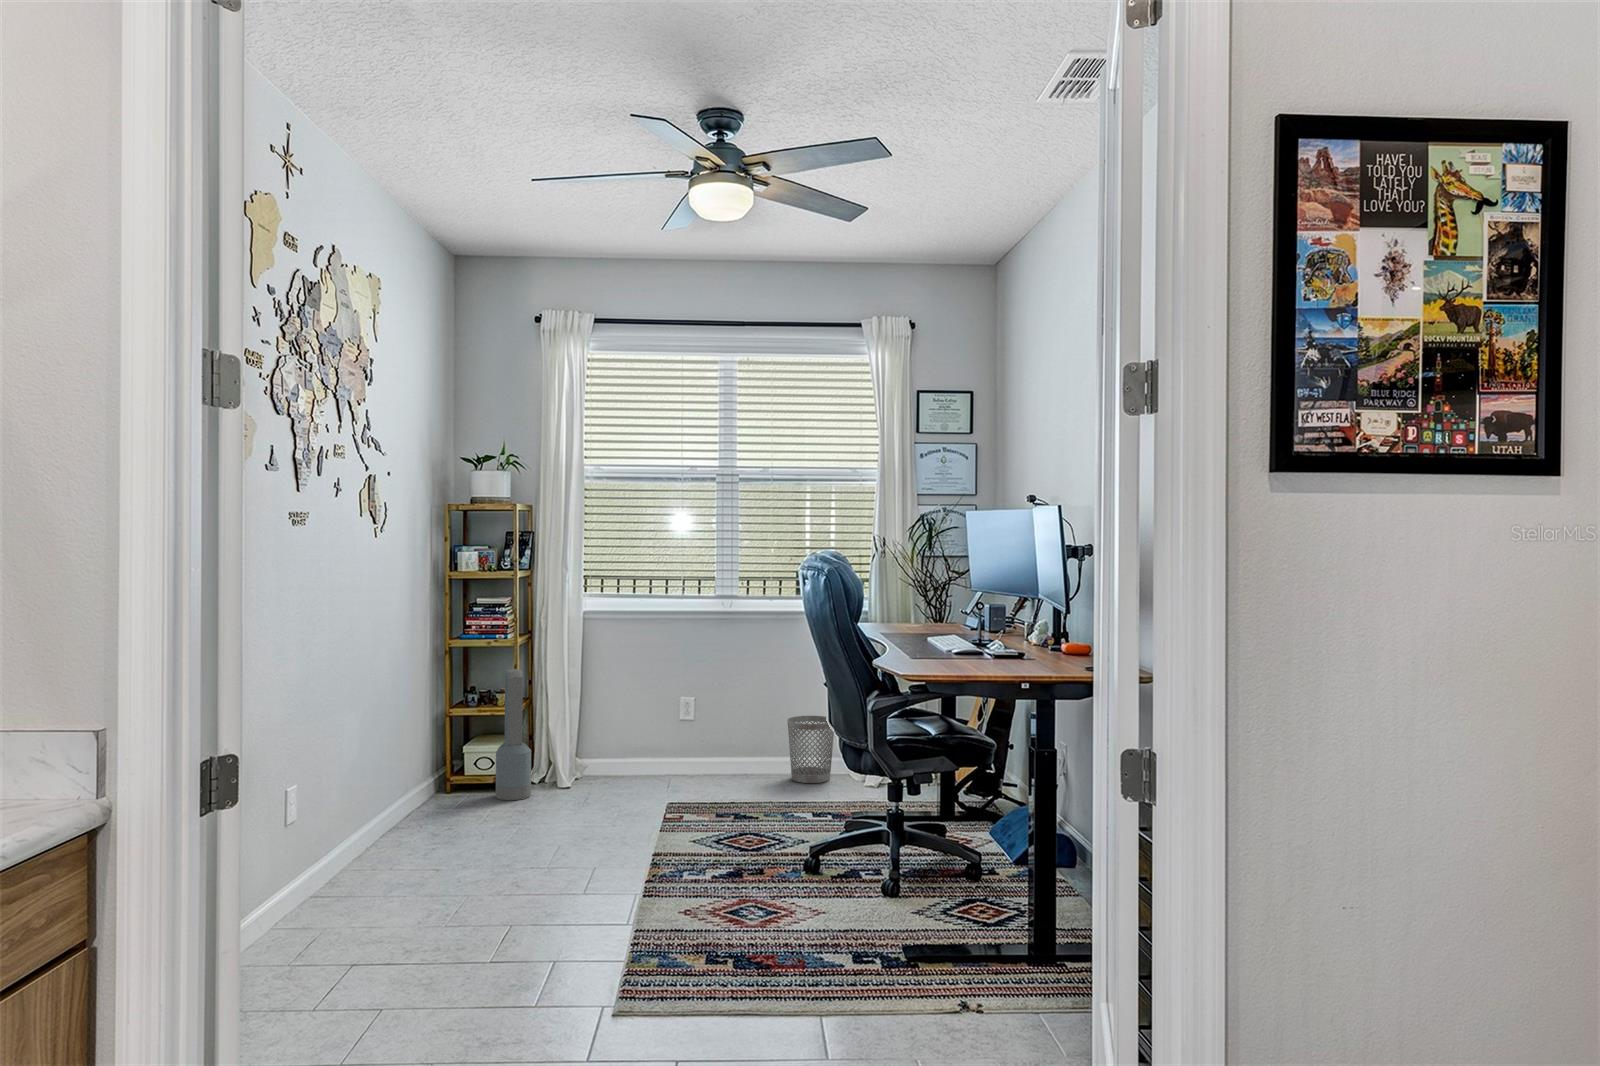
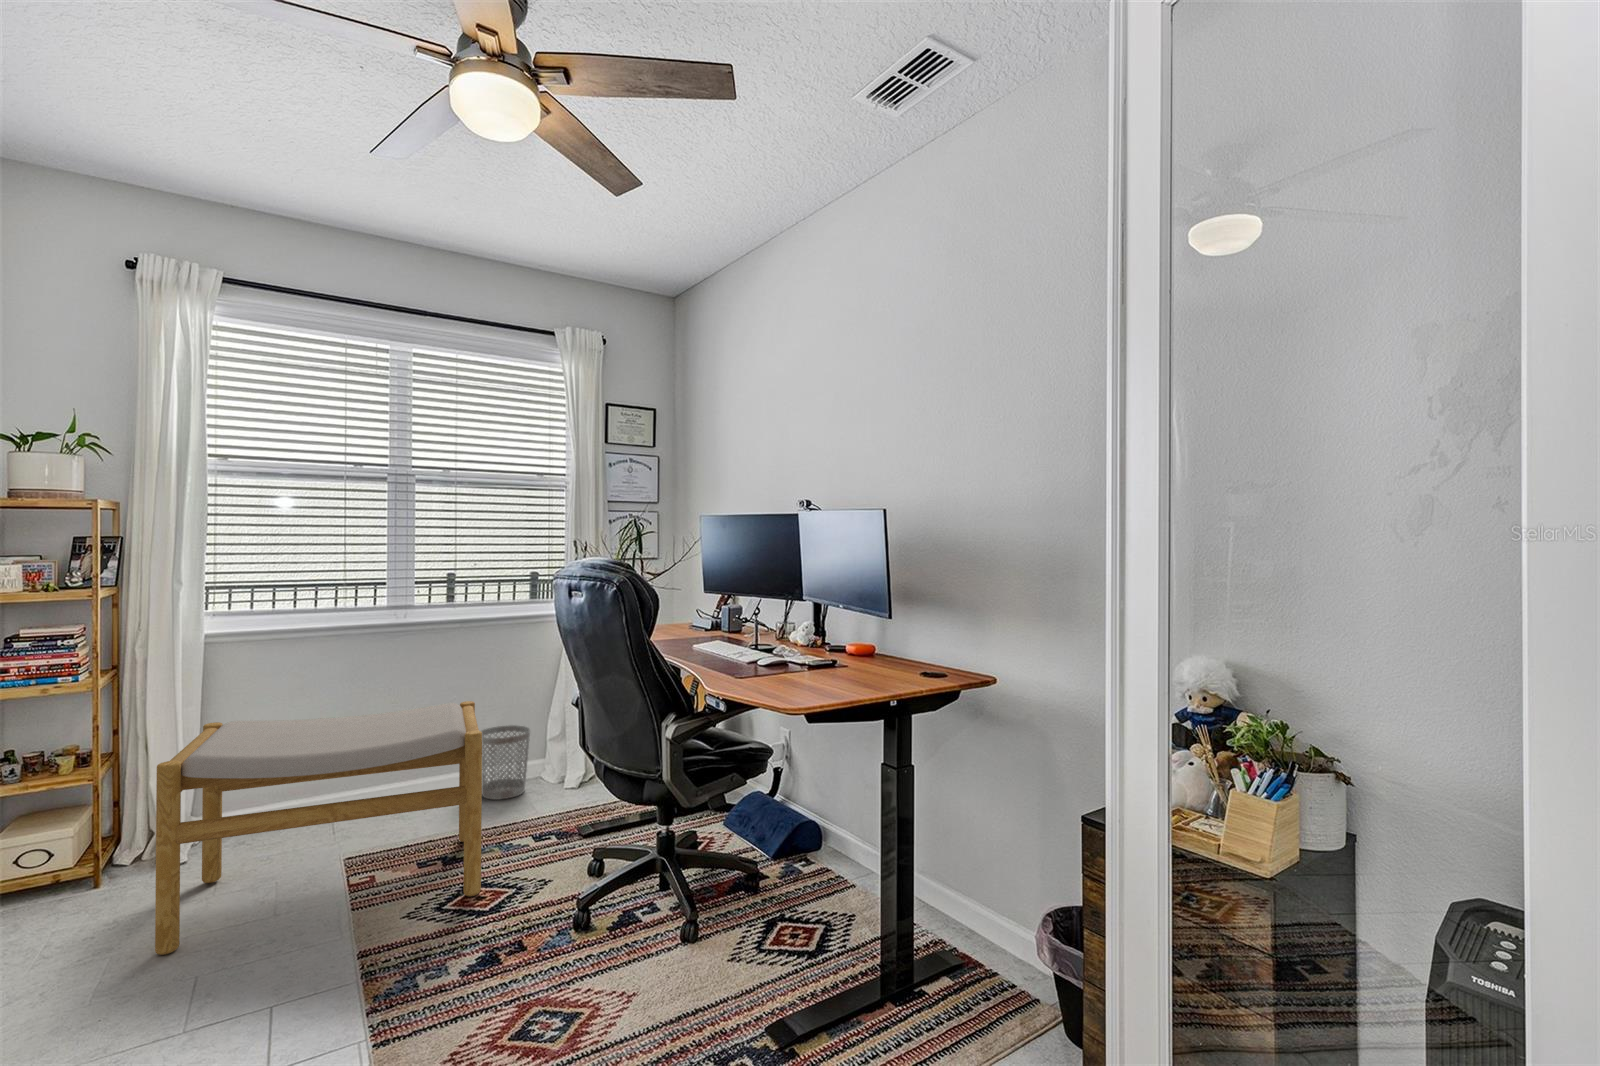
air purifier: present [496,669,531,800] -> none [62,722,126,906]
footstool: none [539,677,768,839] -> present [155,701,482,955]

